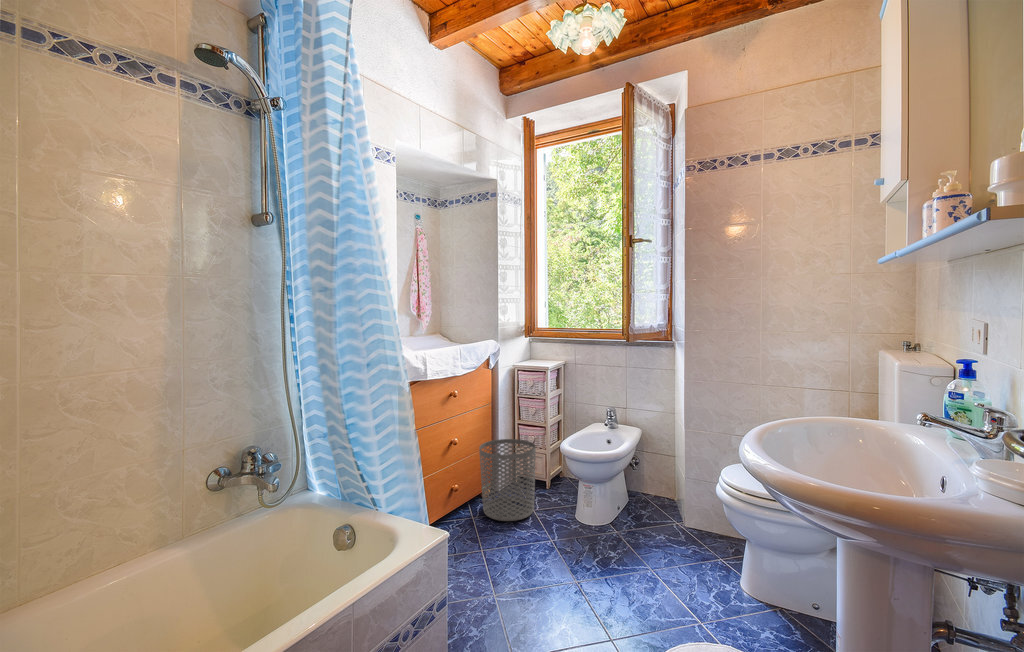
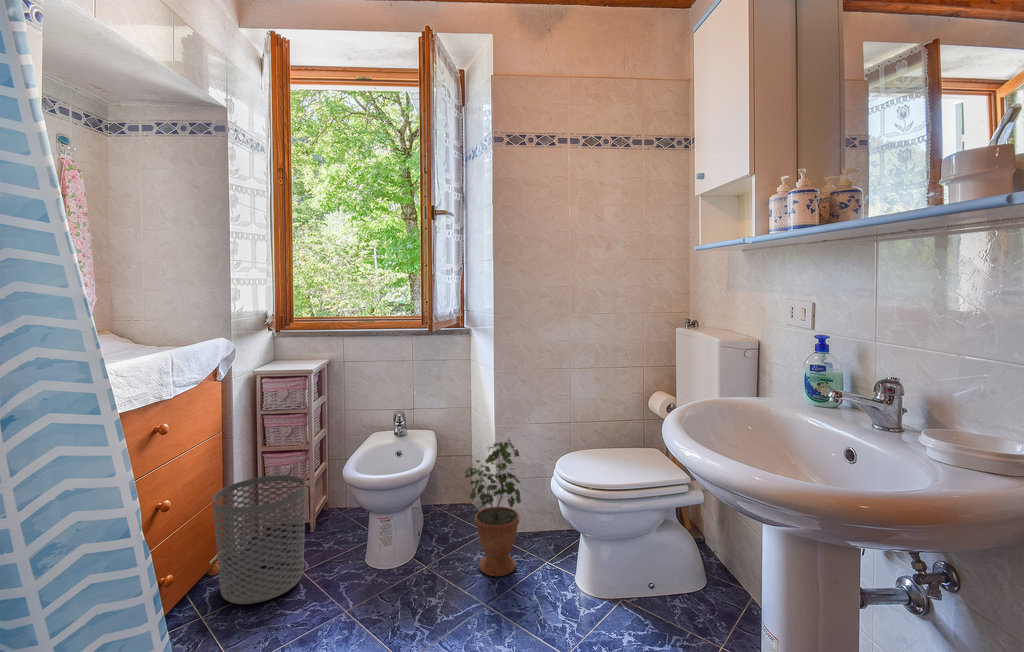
potted plant: none [647,433,701,555] -> present [465,439,521,576]

